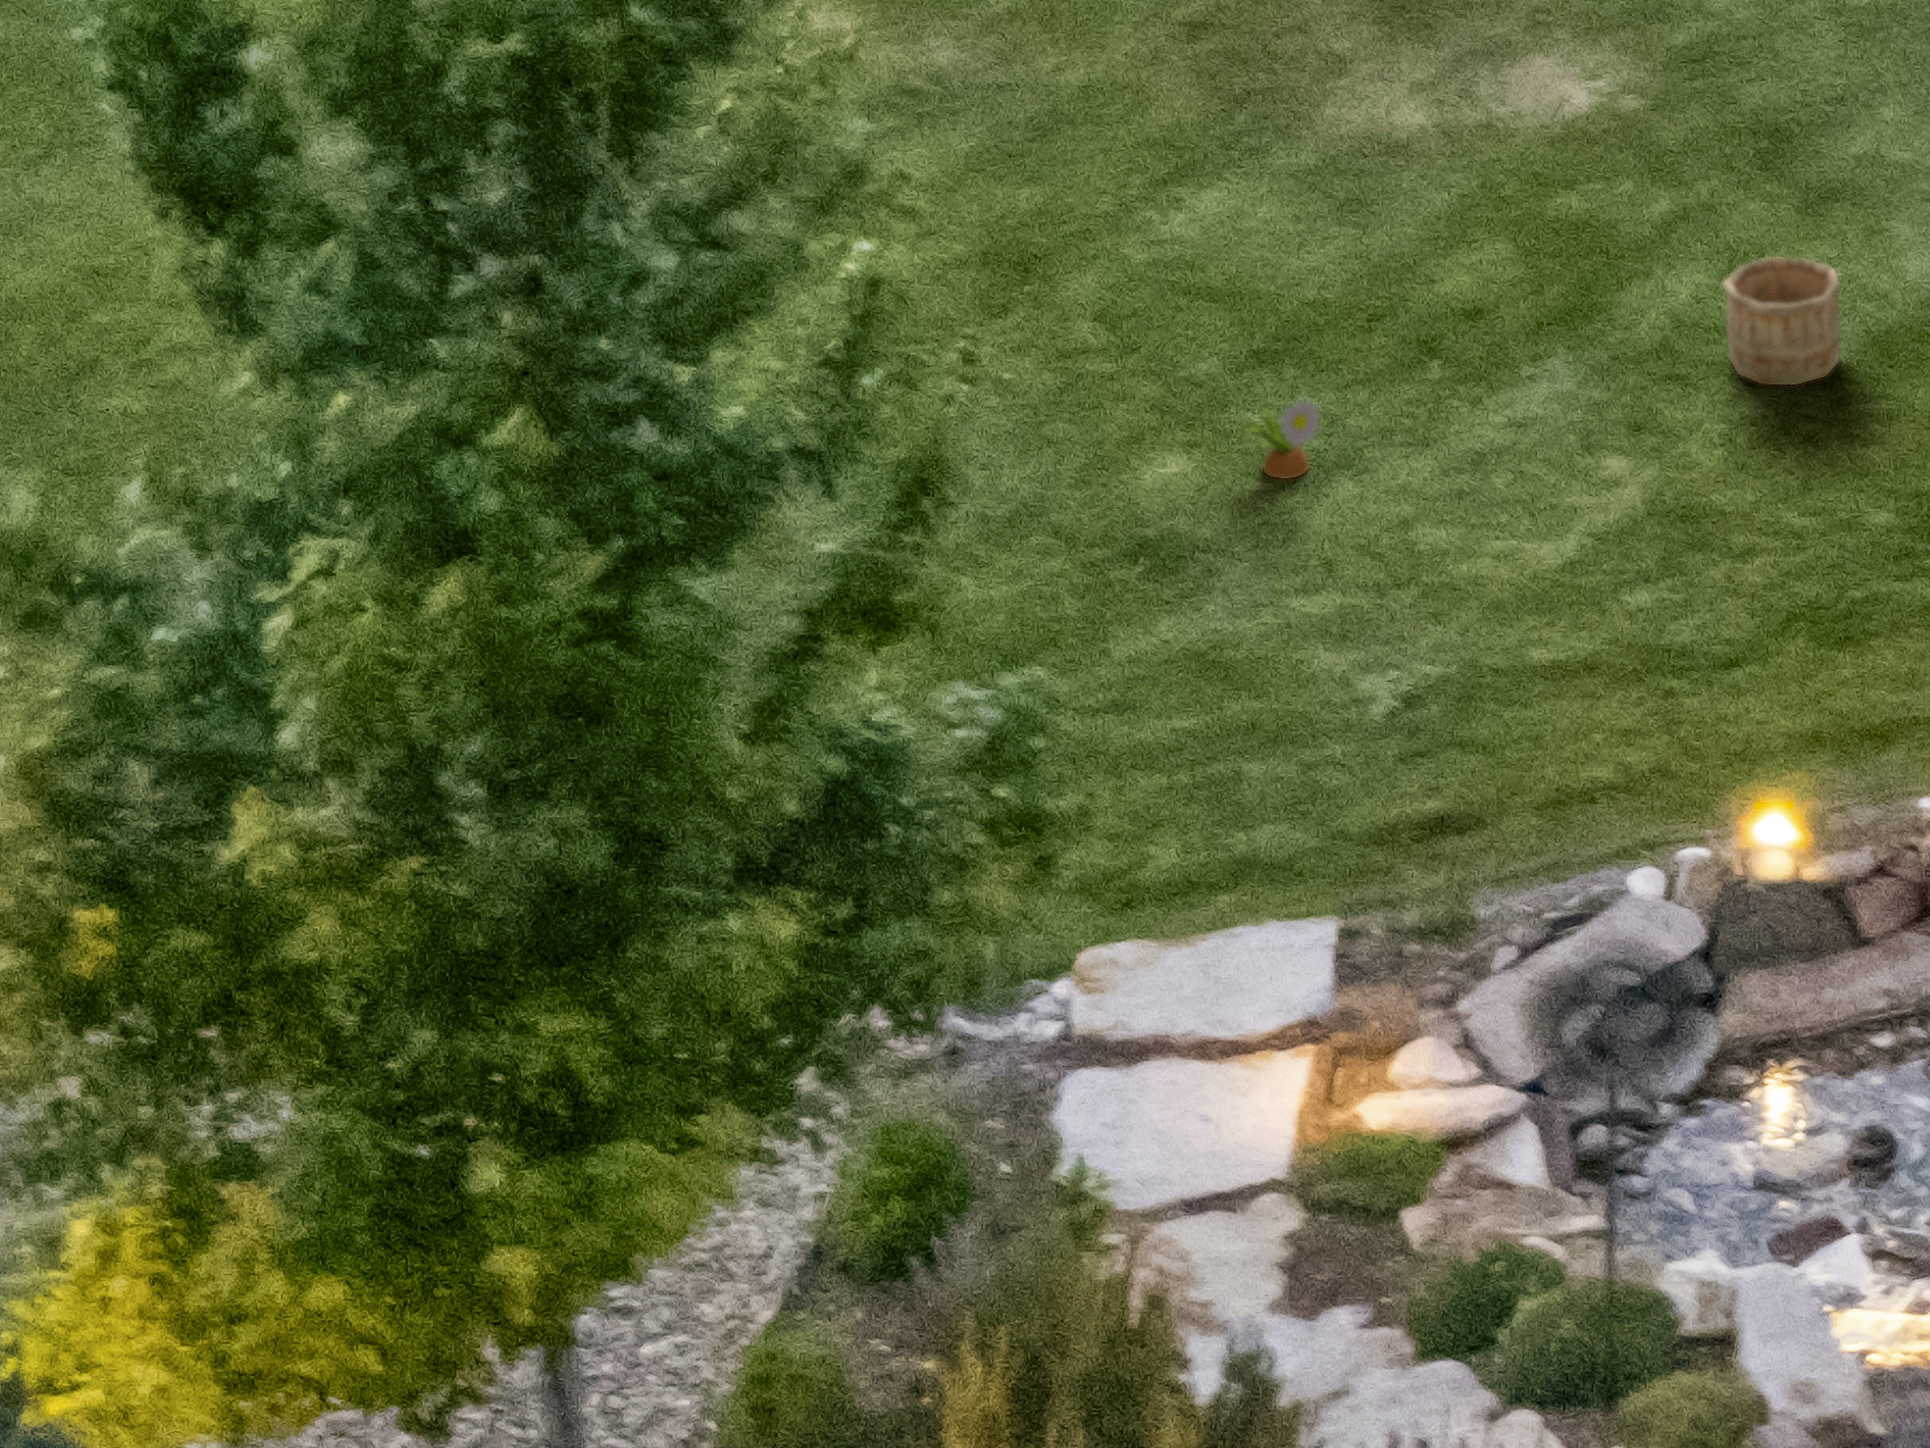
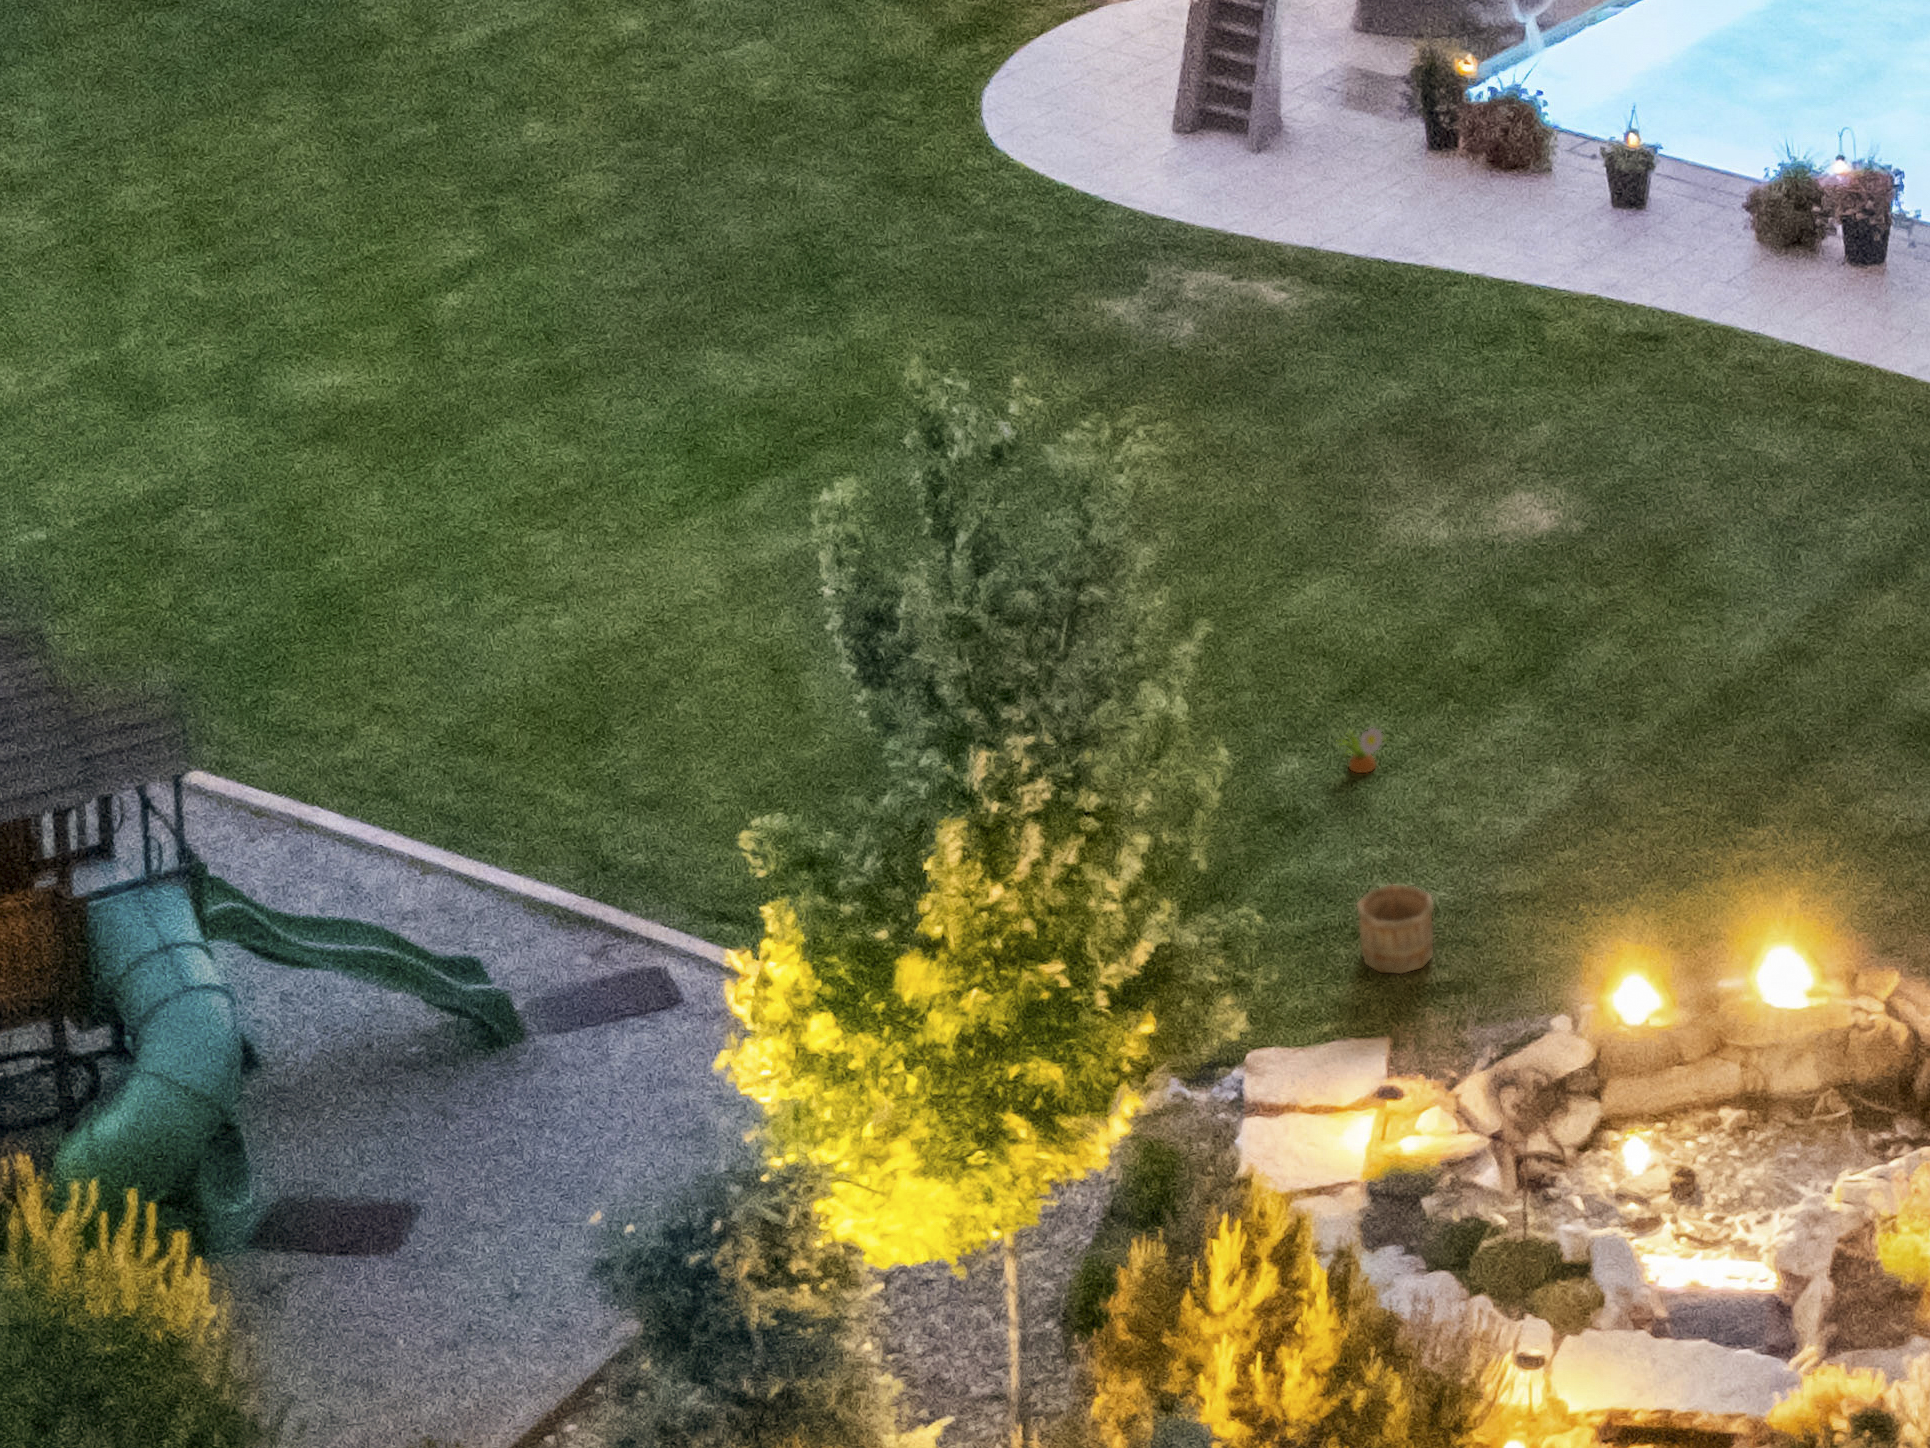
wooden bucket: present [1723,257,1841,385] -> present [1357,885,1433,973]

